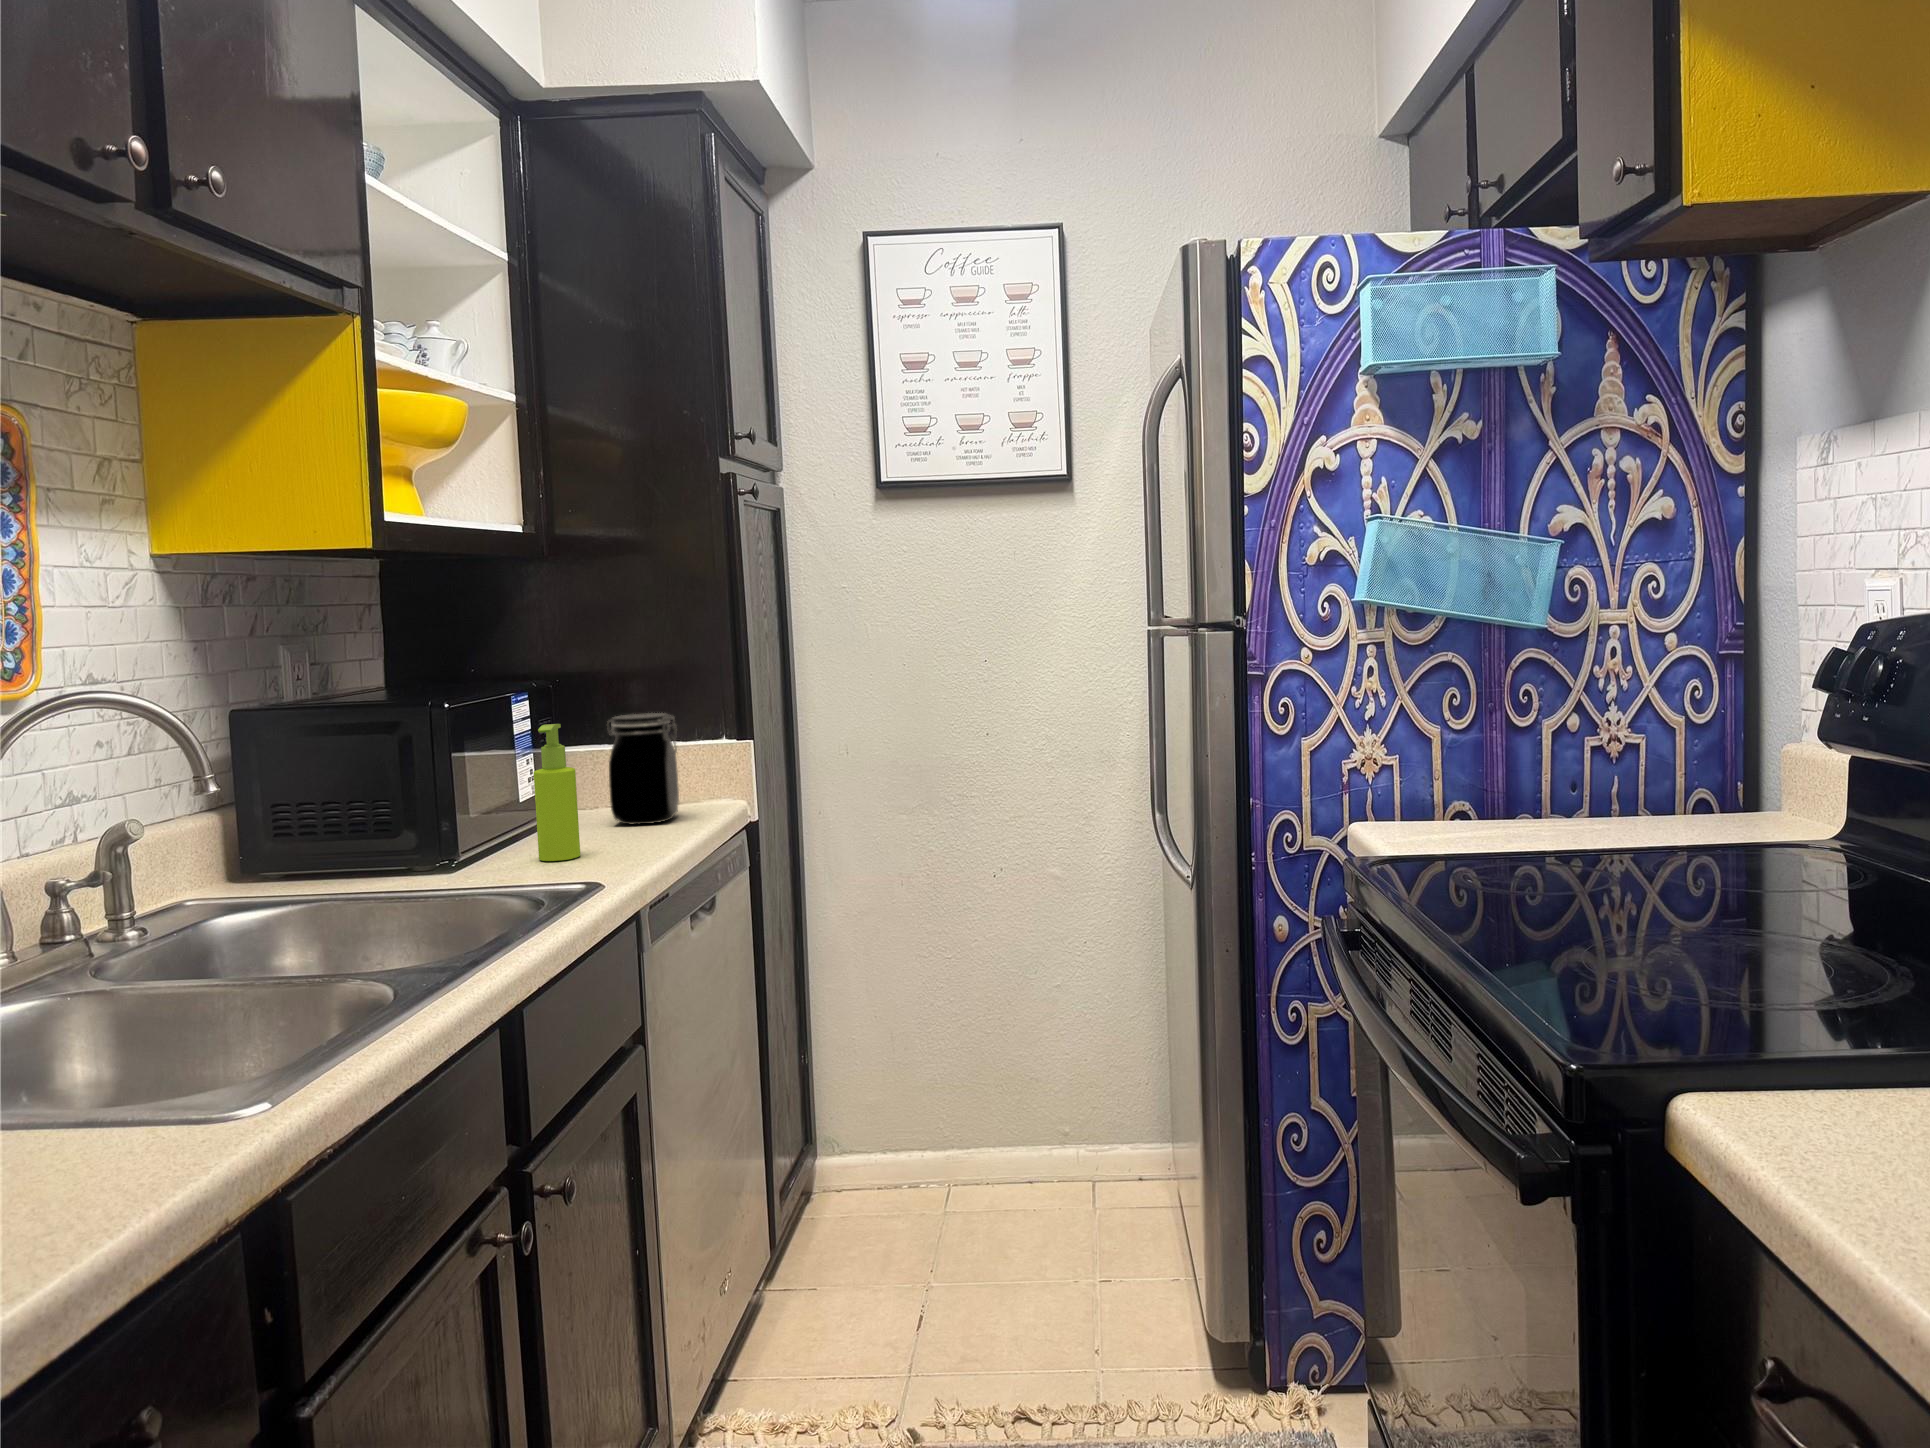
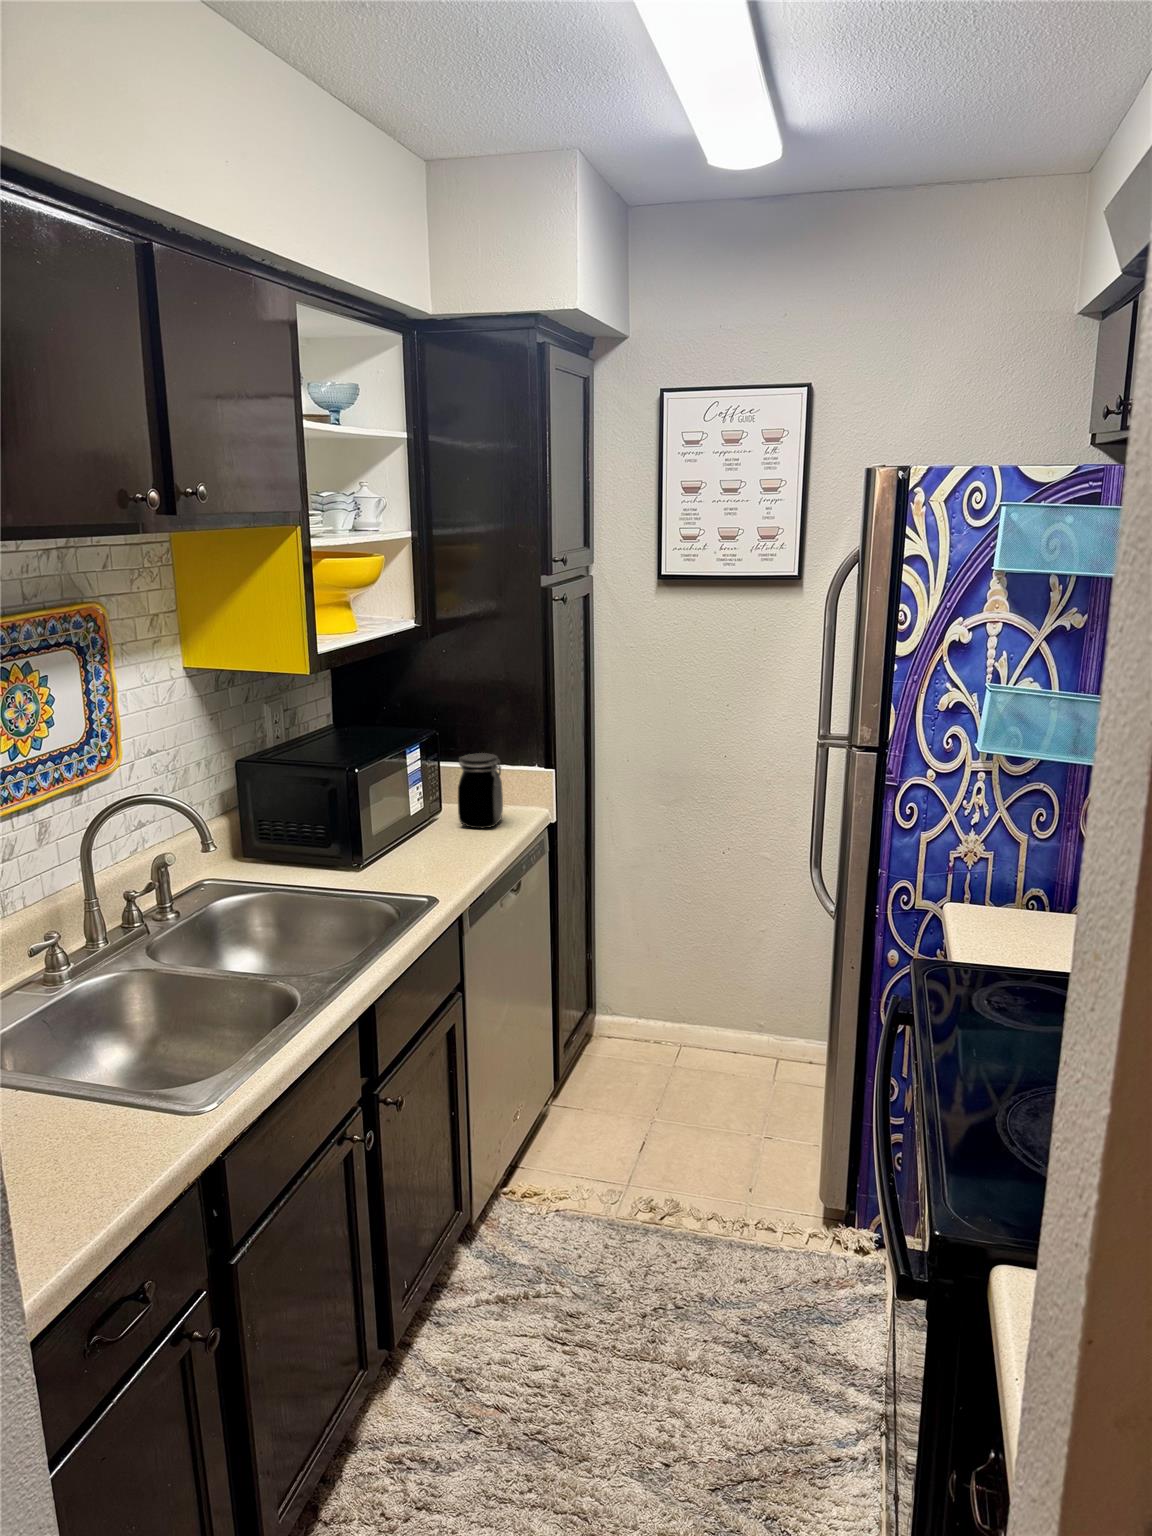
soap dispenser: present [534,724,580,861] -> none [404,778,432,865]

